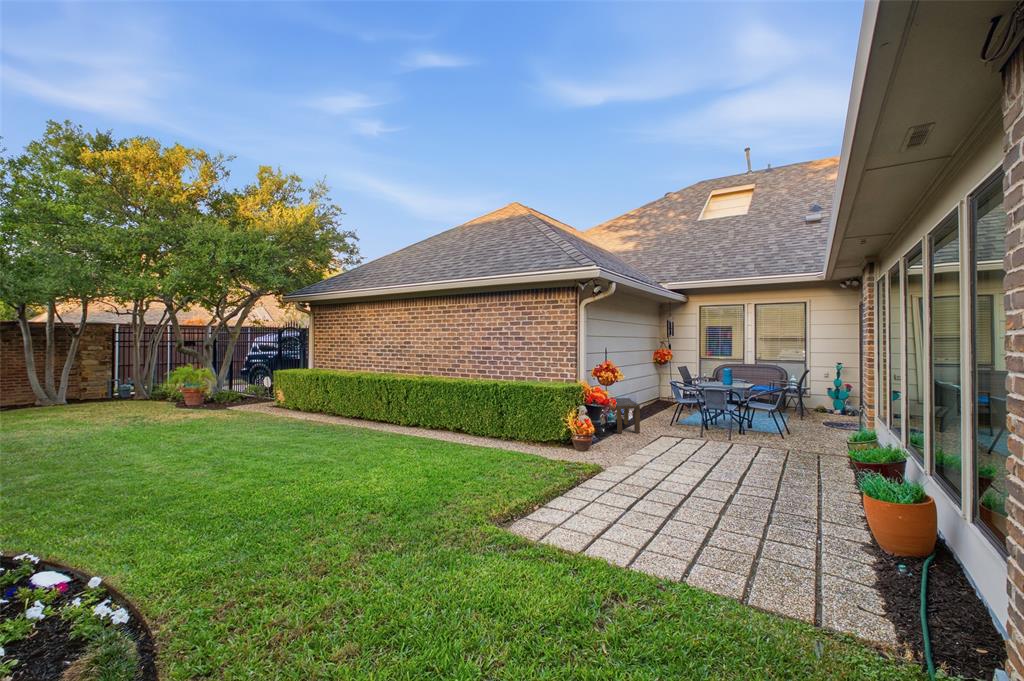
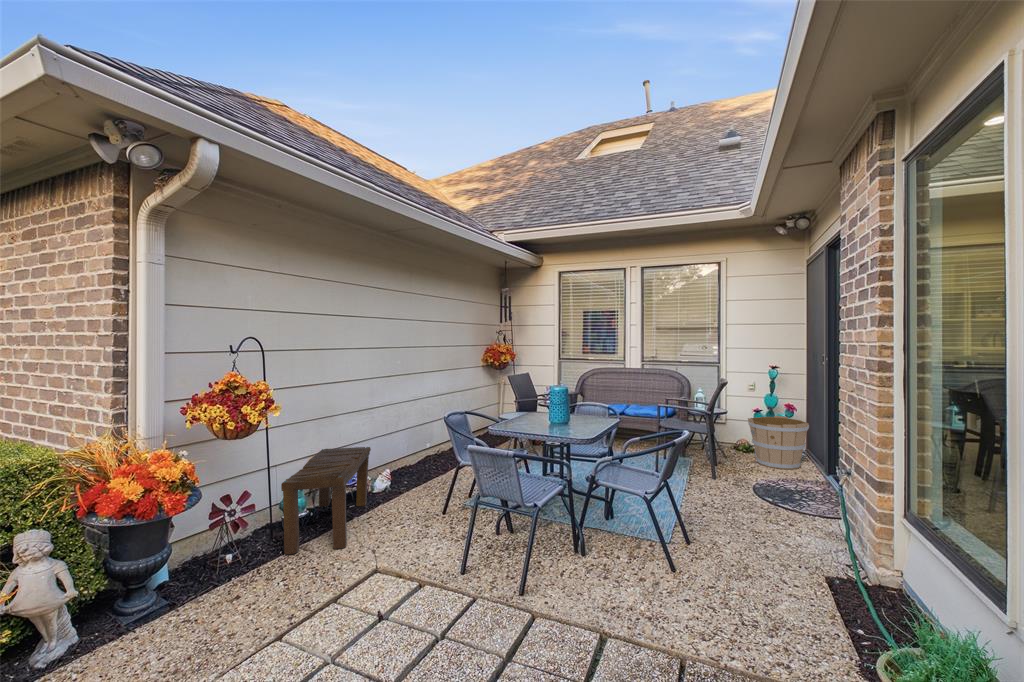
wooden bucket: none [823,391,860,419] -> present [748,416,809,469]

